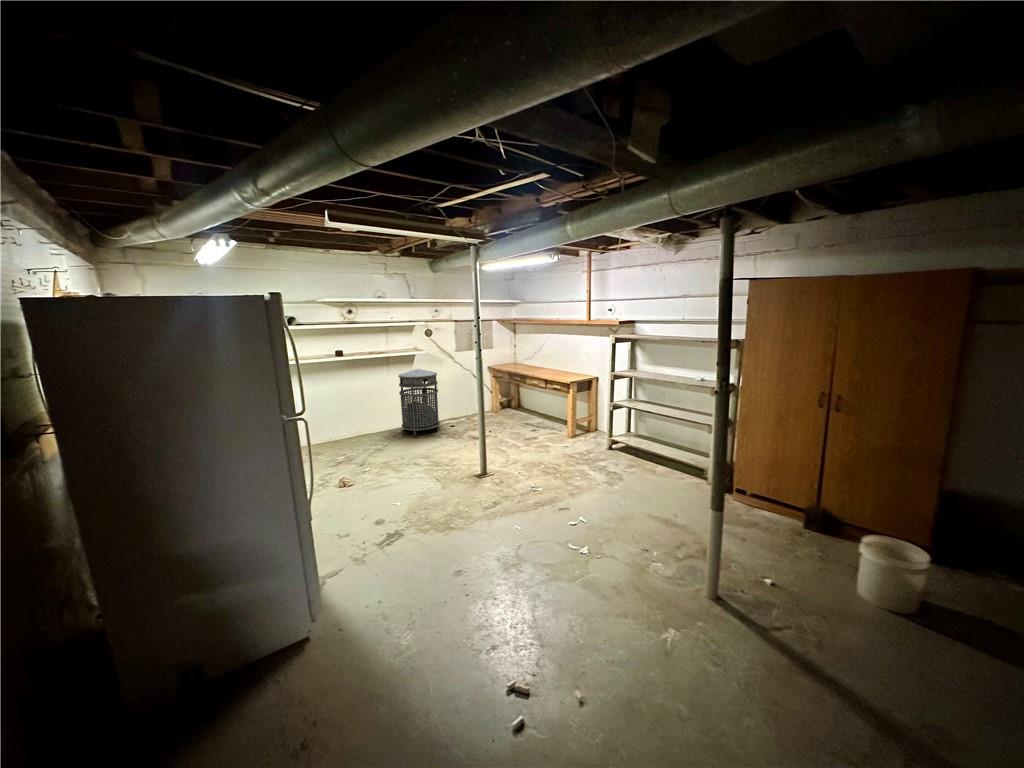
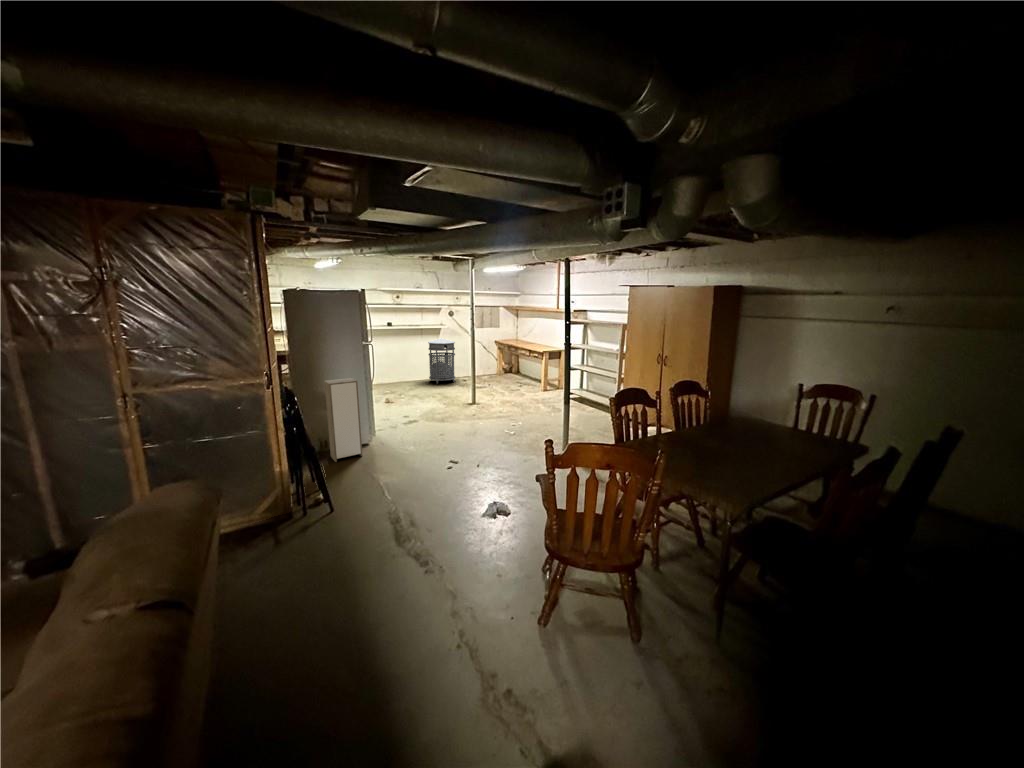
storage cabinet: none [184,500,298,731] -> present [324,378,362,462]

